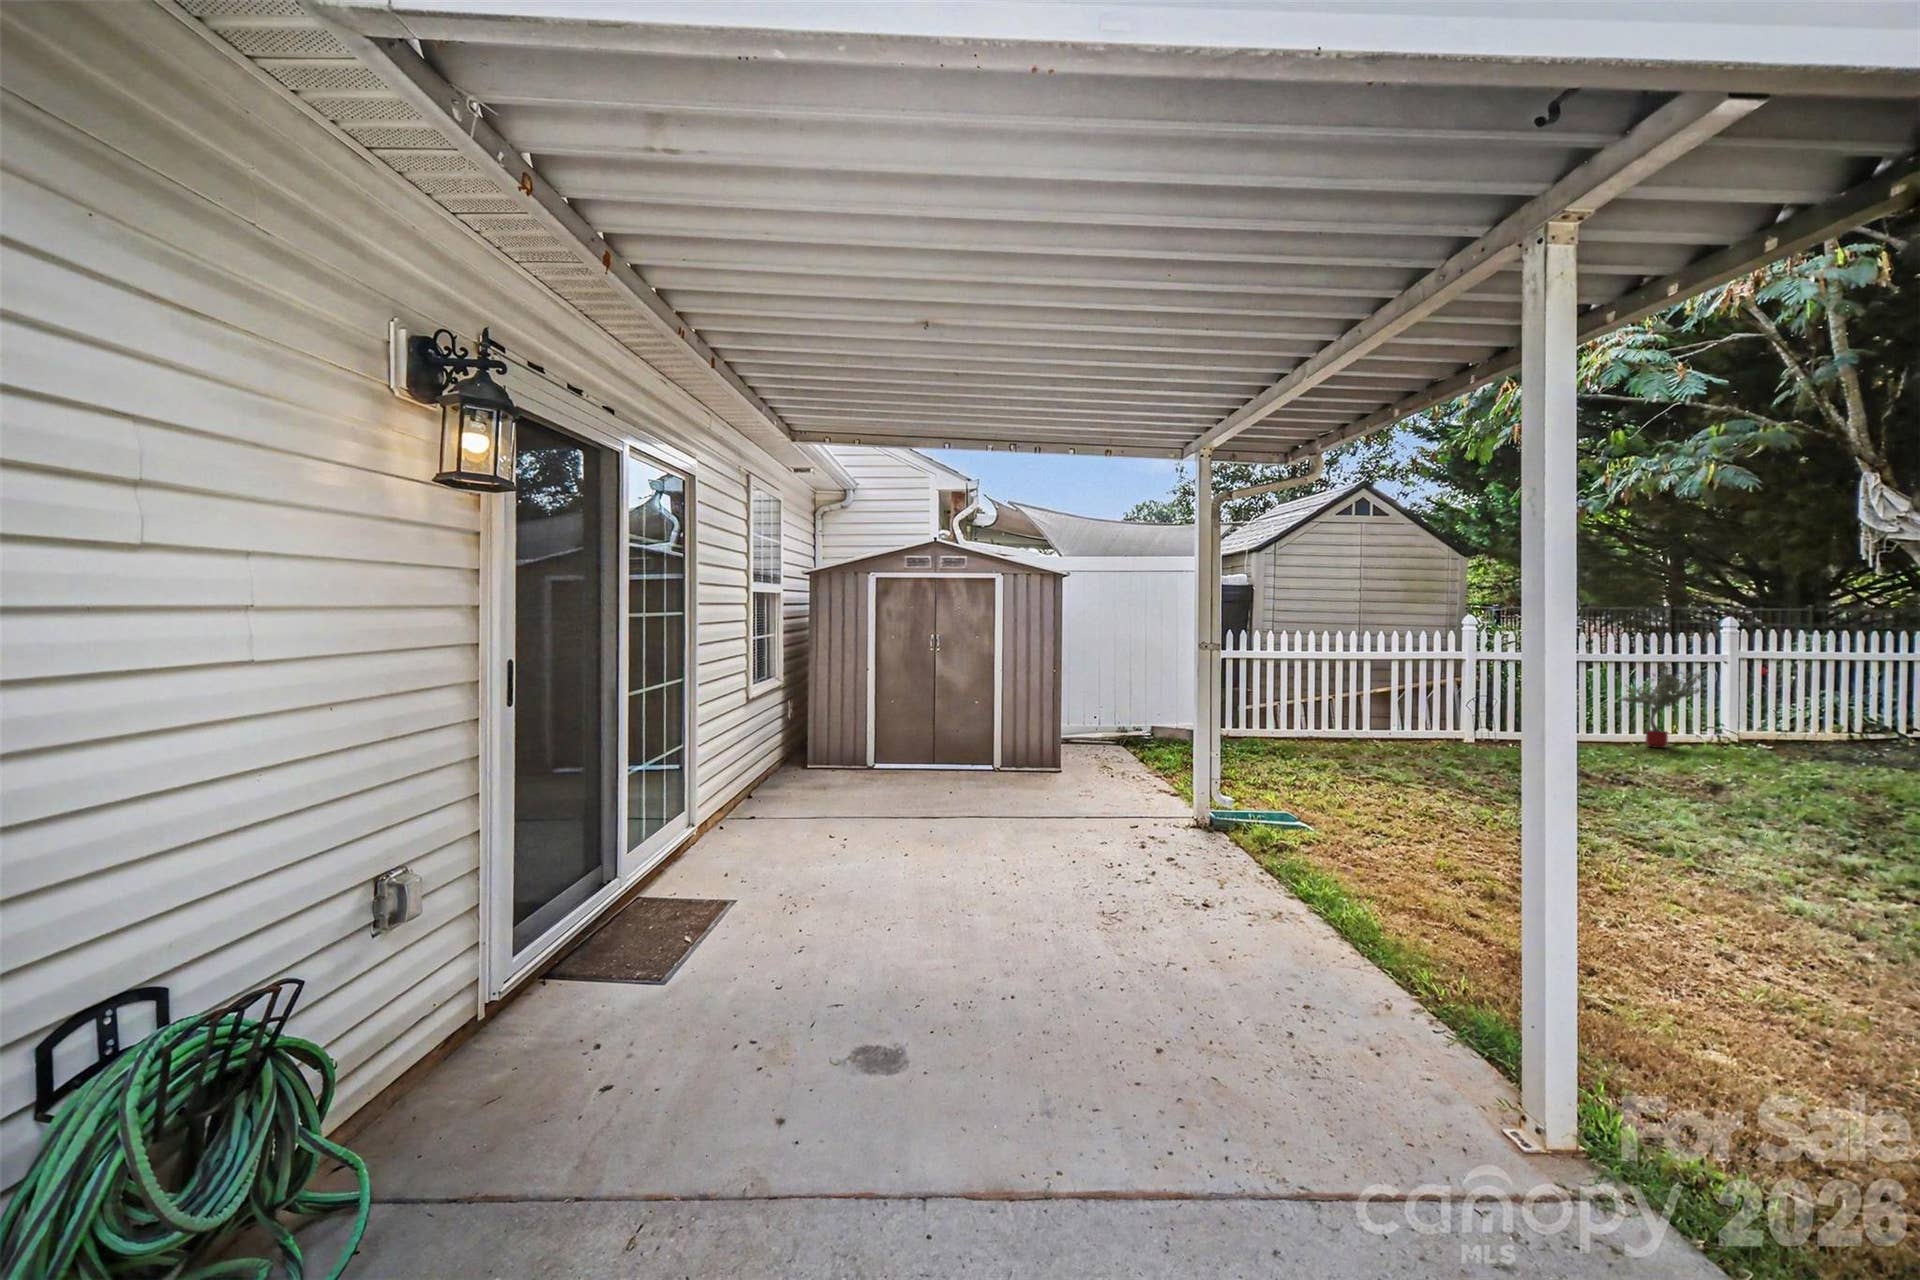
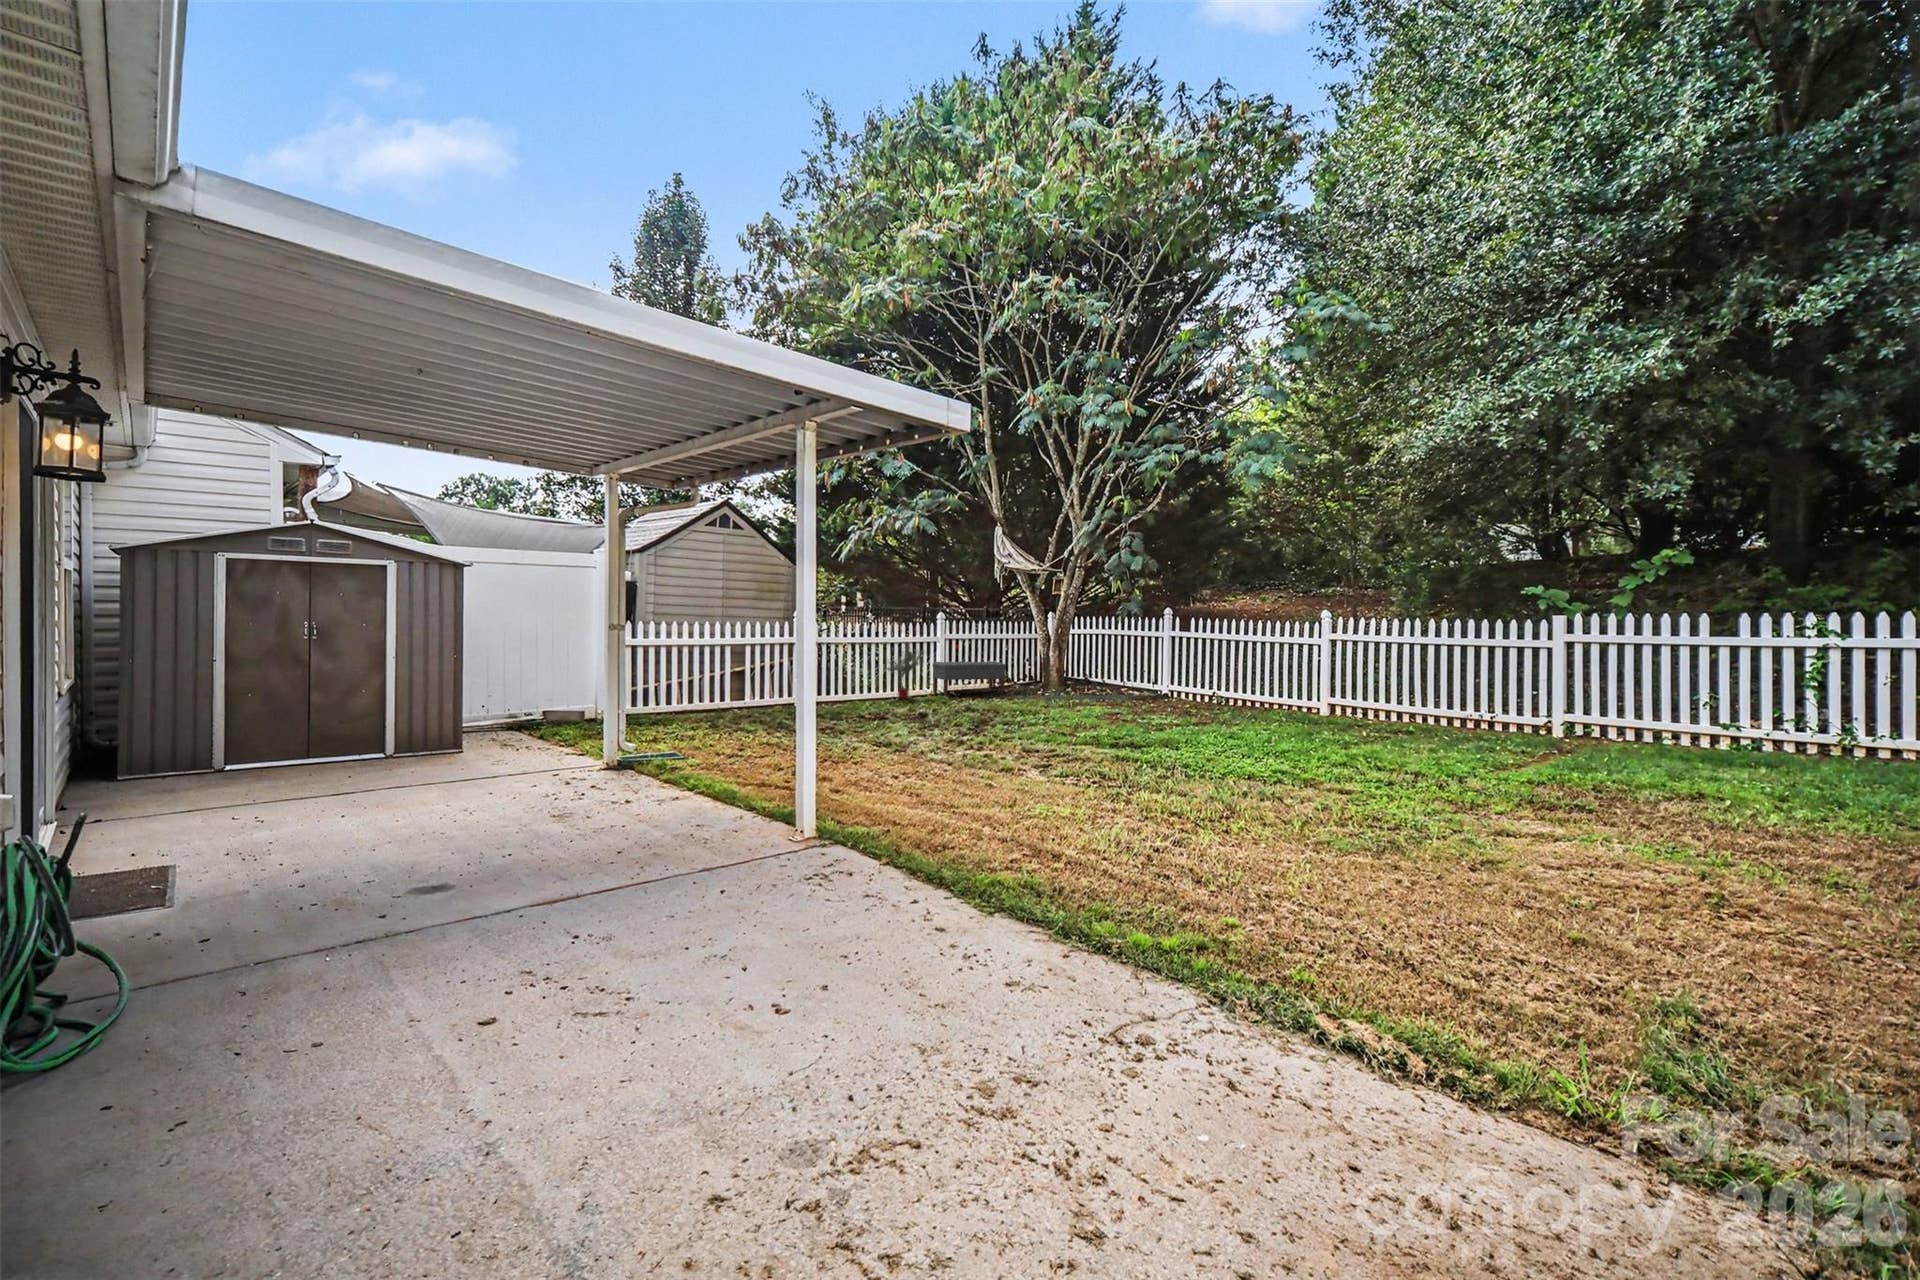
bench: none [1714,692,1891,753] -> present [933,662,1006,695]

